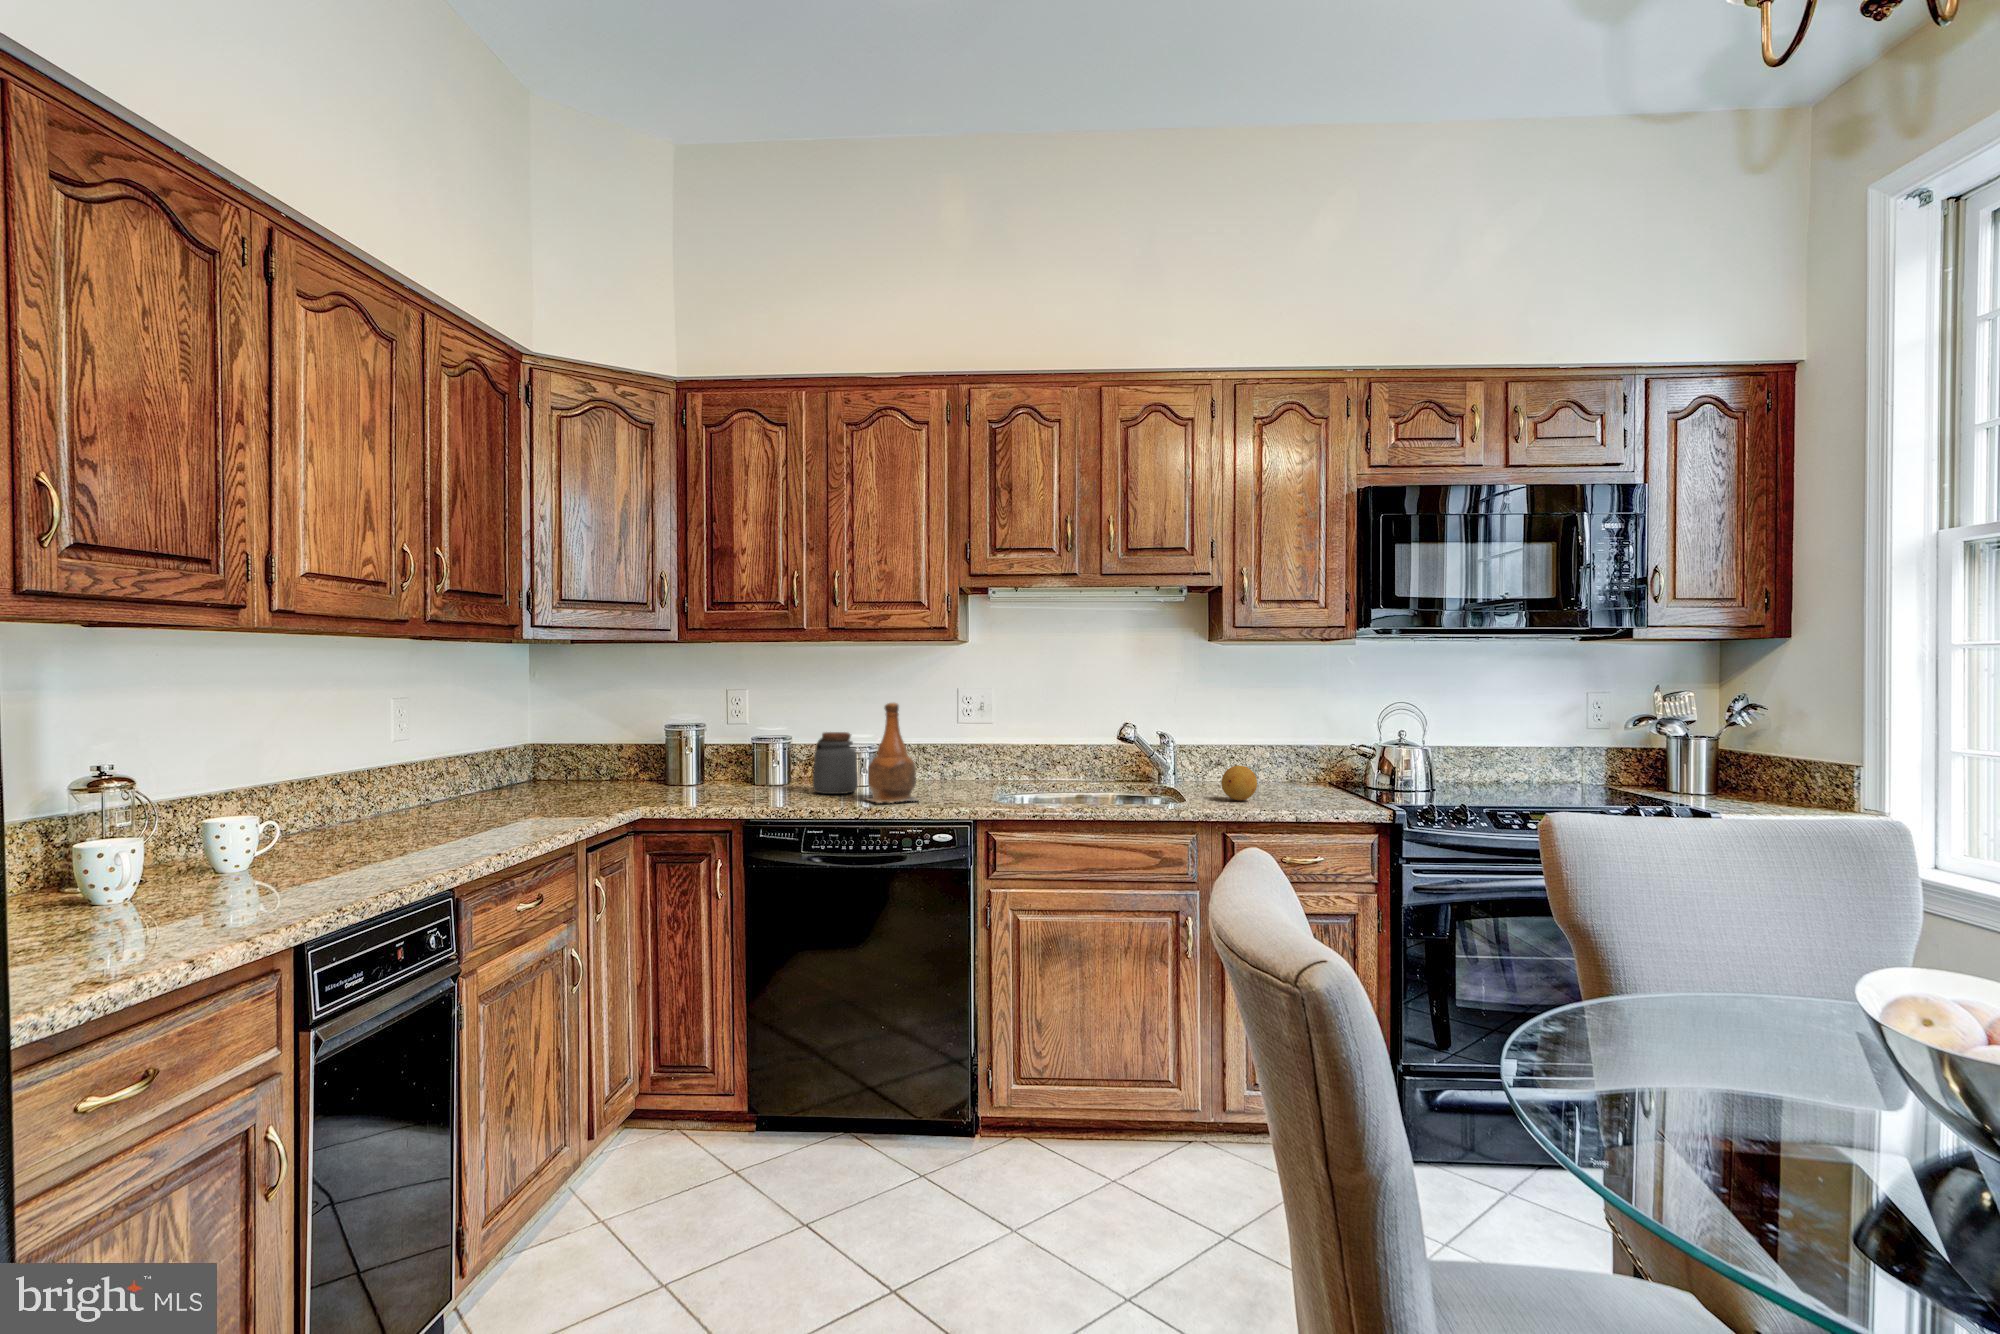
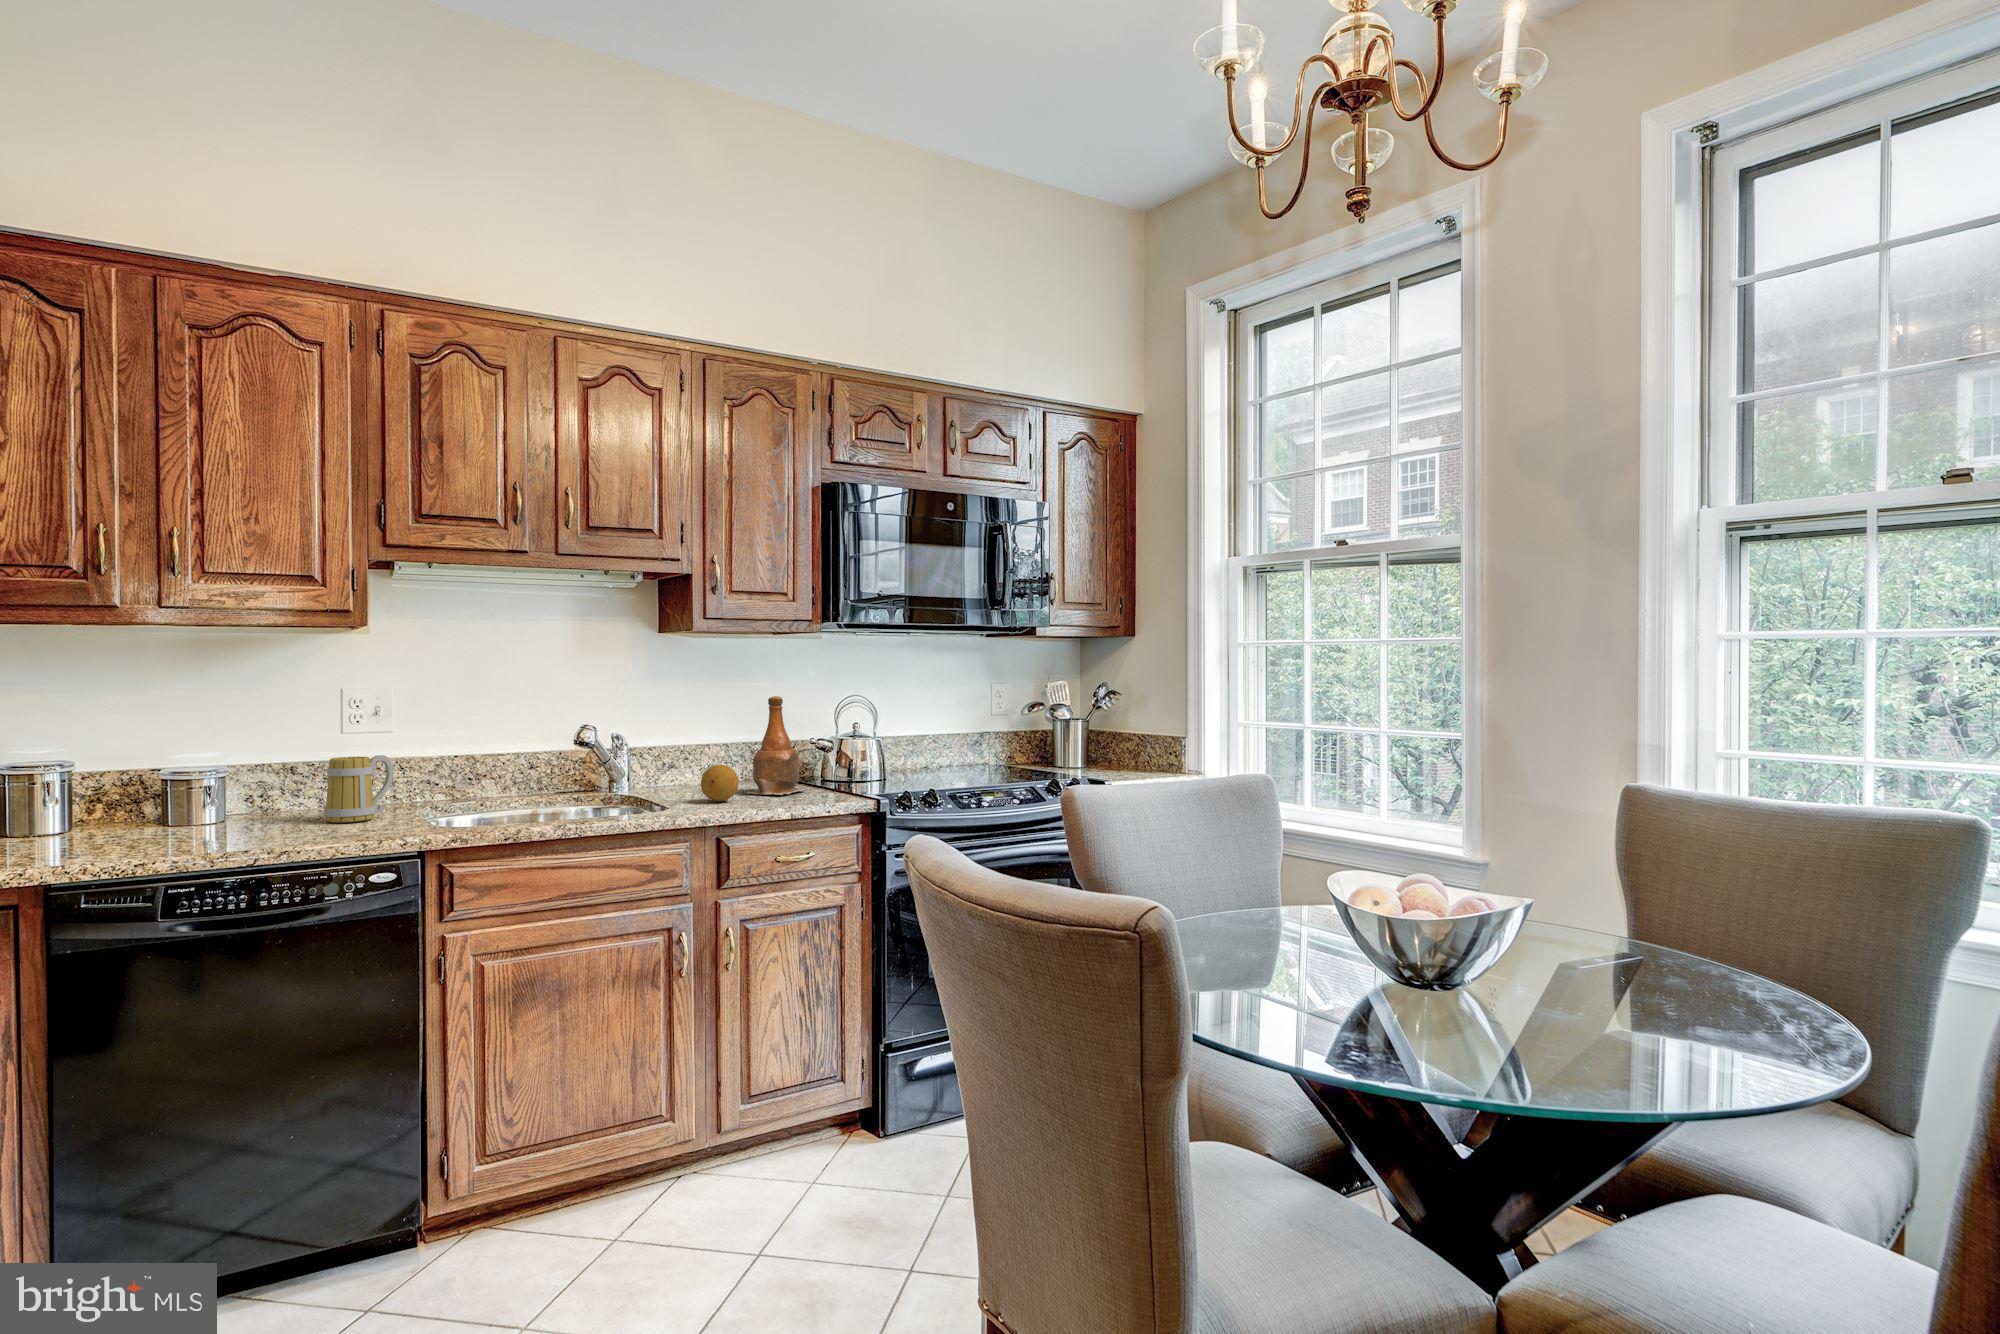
bottle: present [864,703,918,803] -> present [746,696,805,795]
jar: present [813,732,858,794] -> none [133,752,212,839]
mug: none [931,742,980,793] -> present [324,755,393,823]

